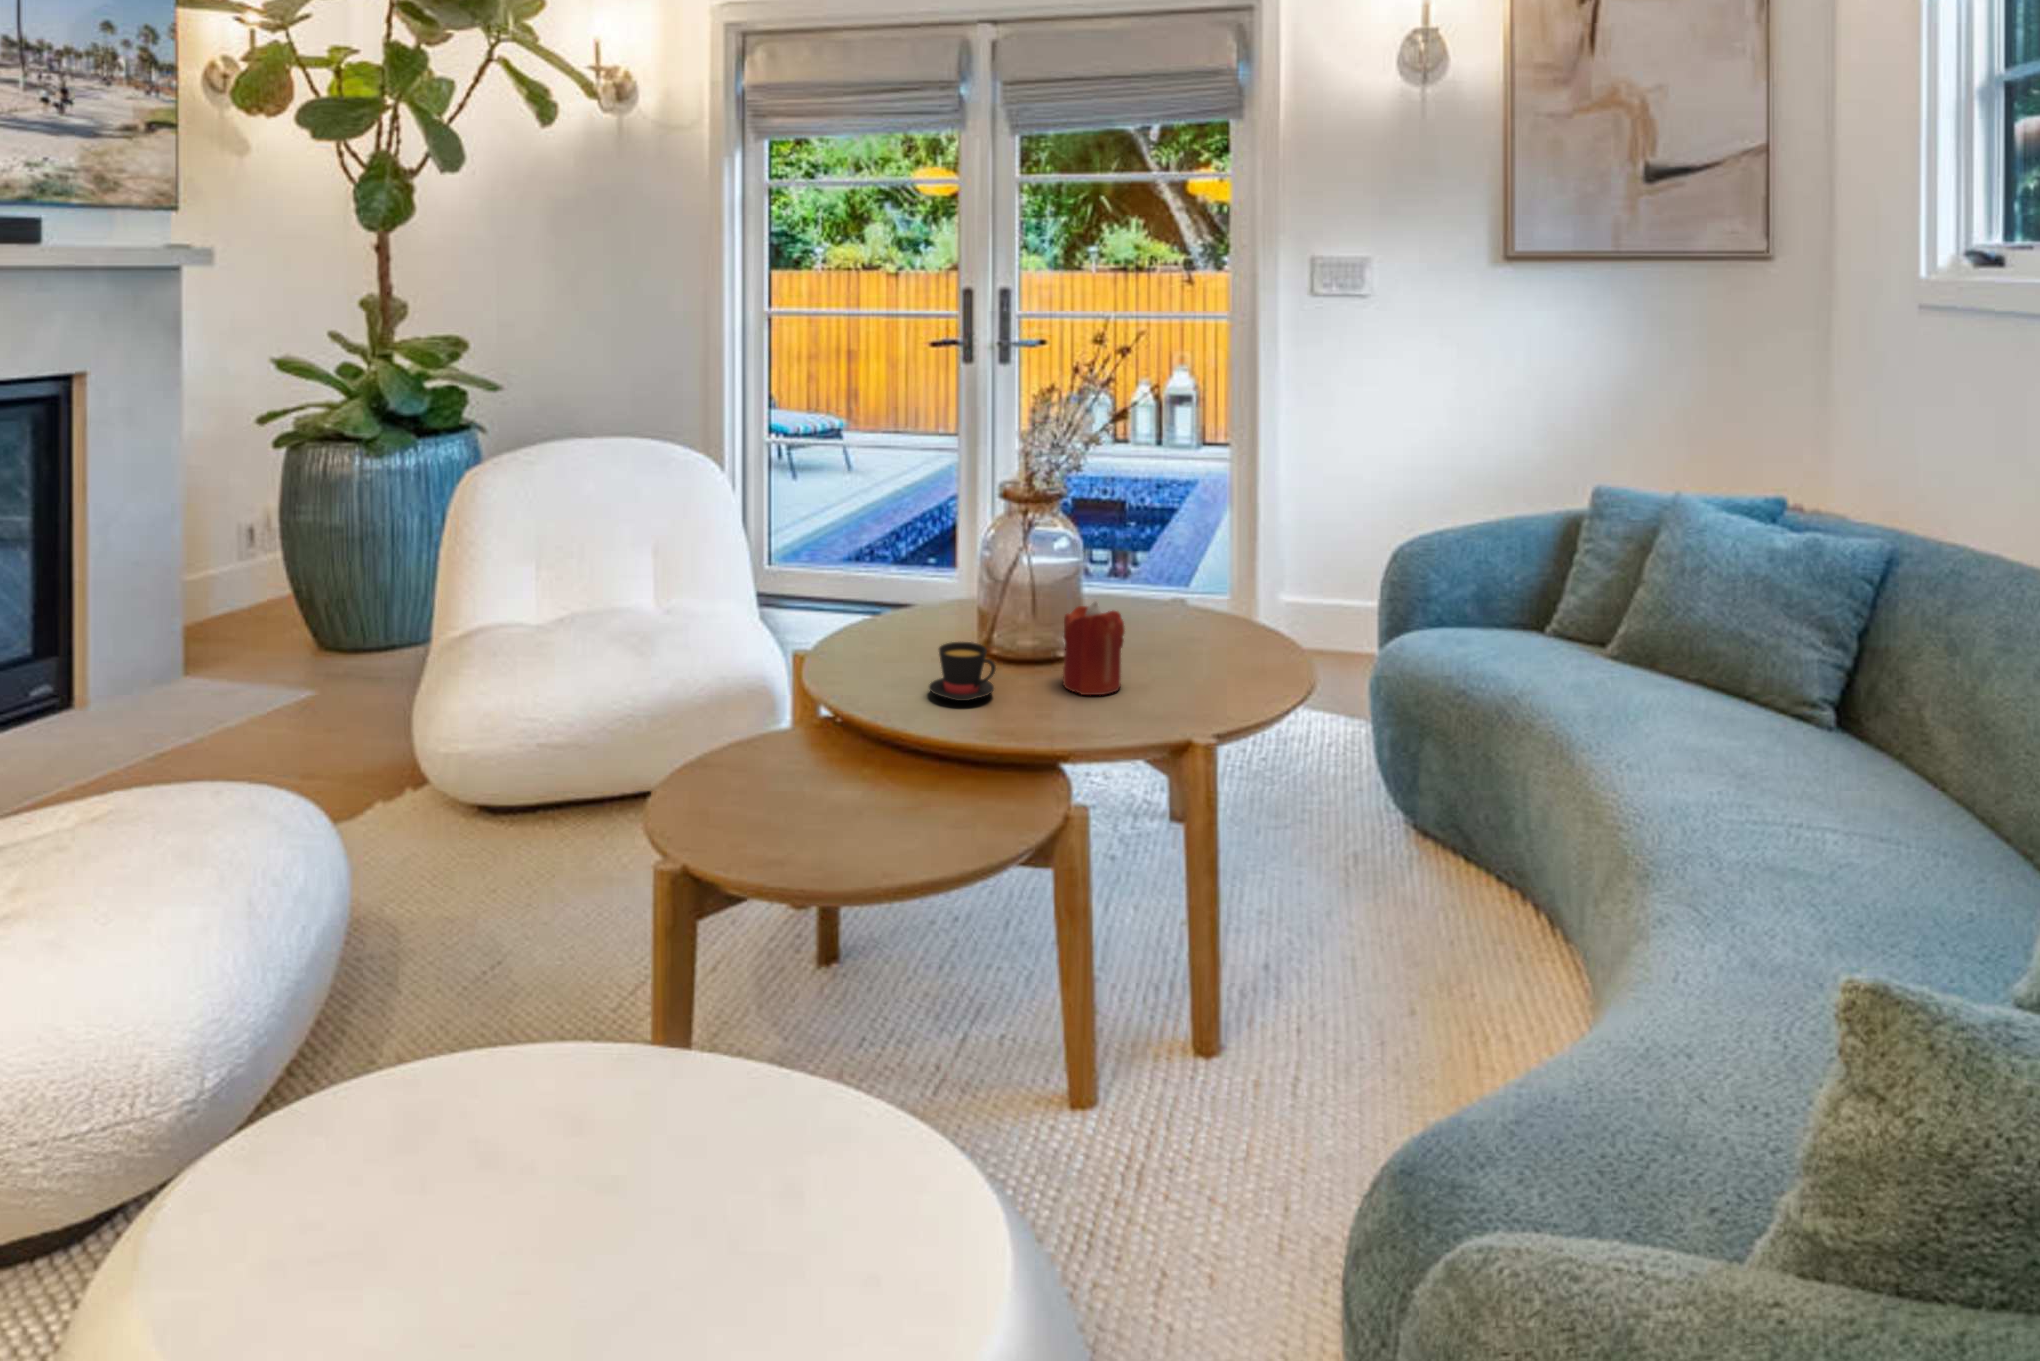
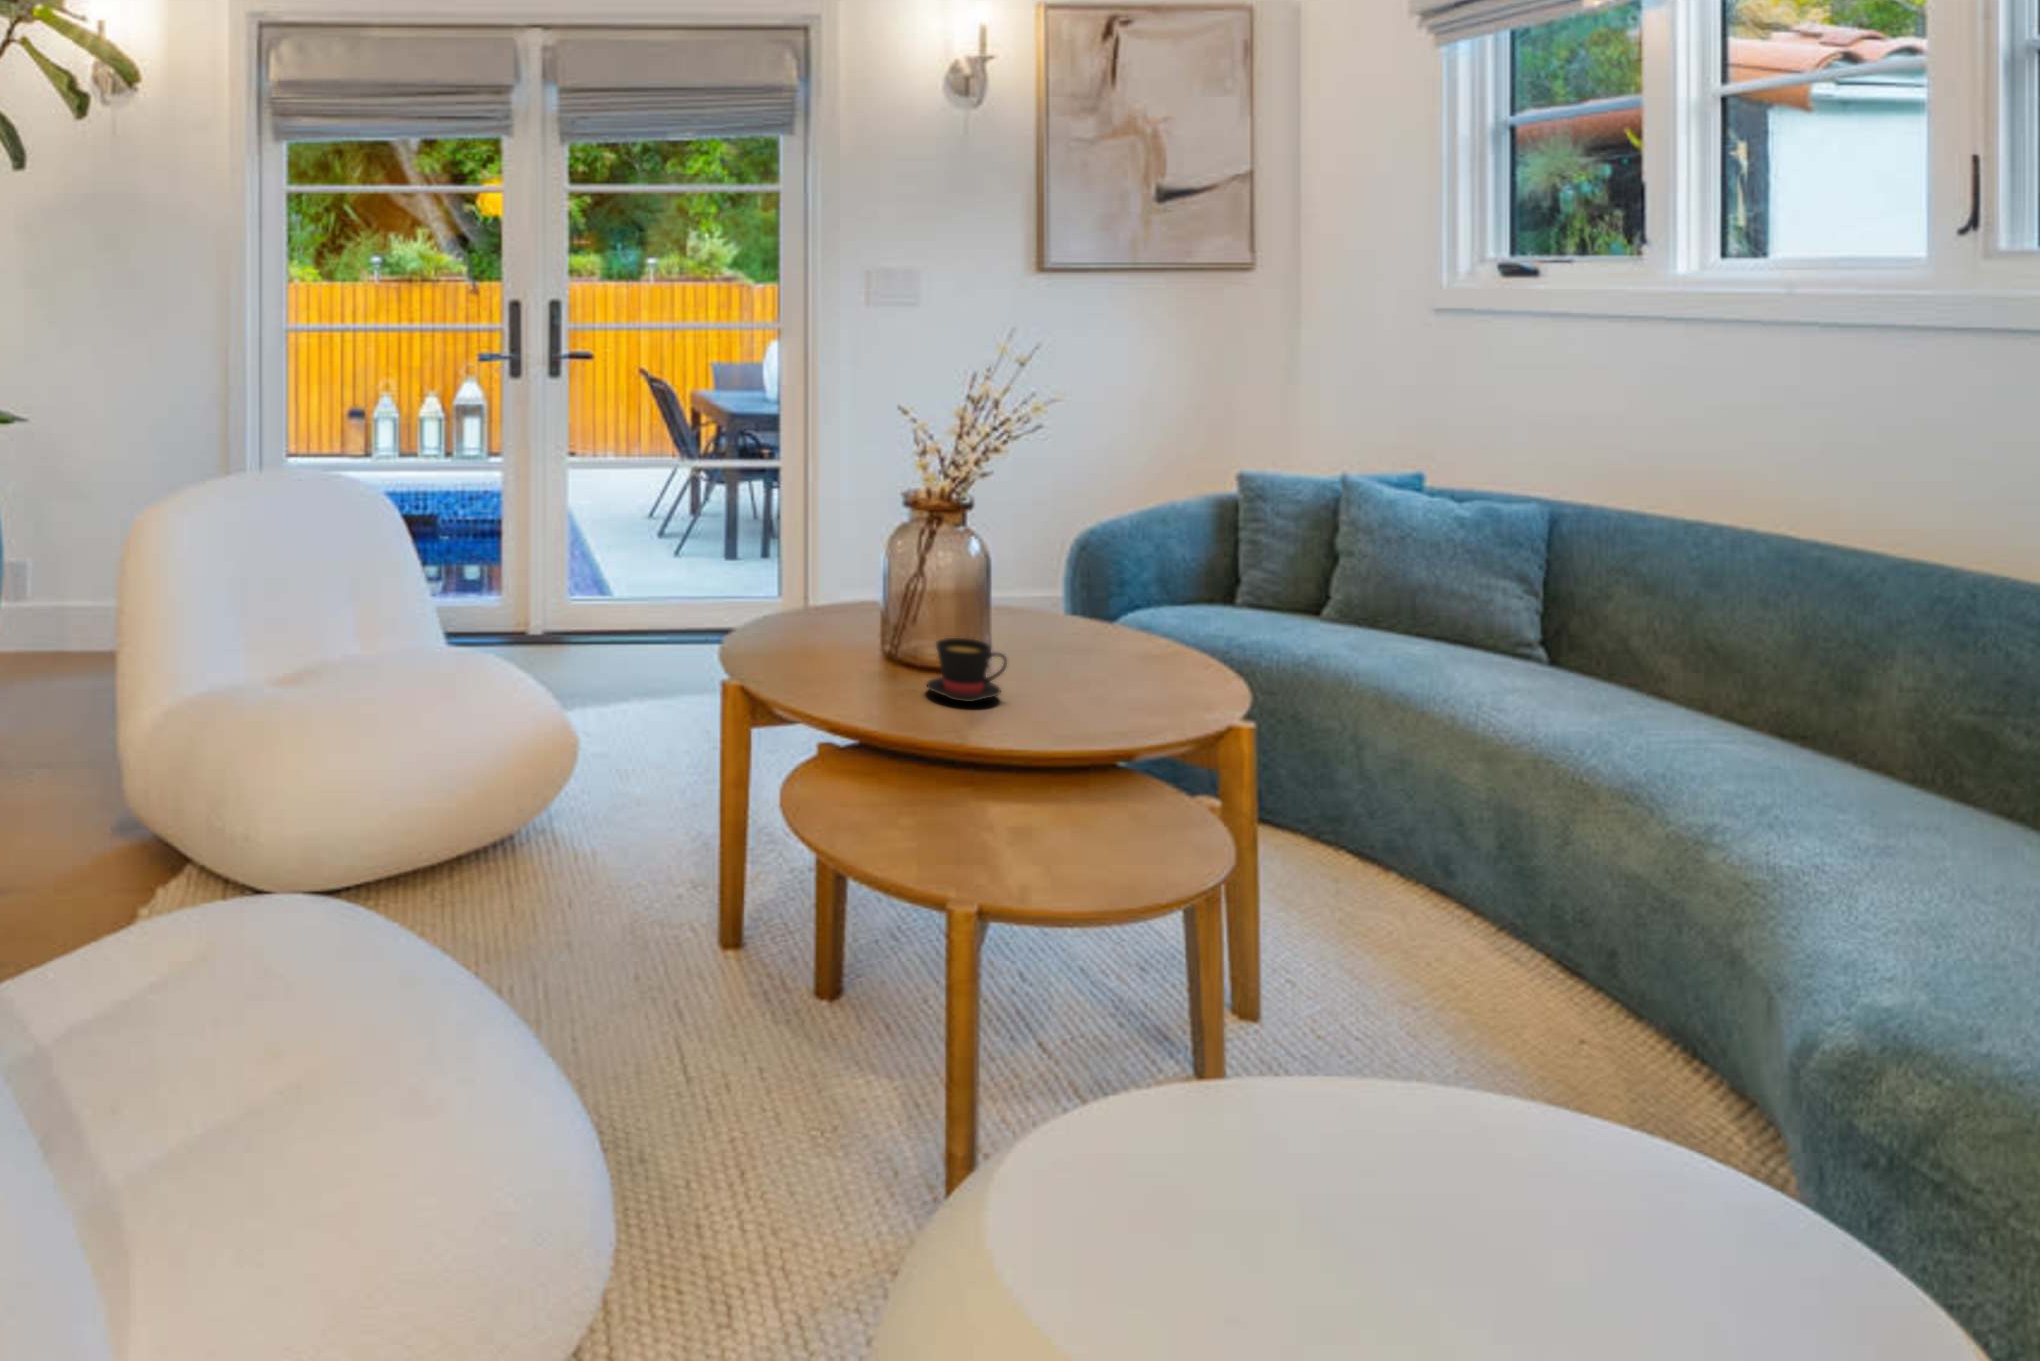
candle: present [1063,601,1124,695] -> none [1029,581,1098,683]

